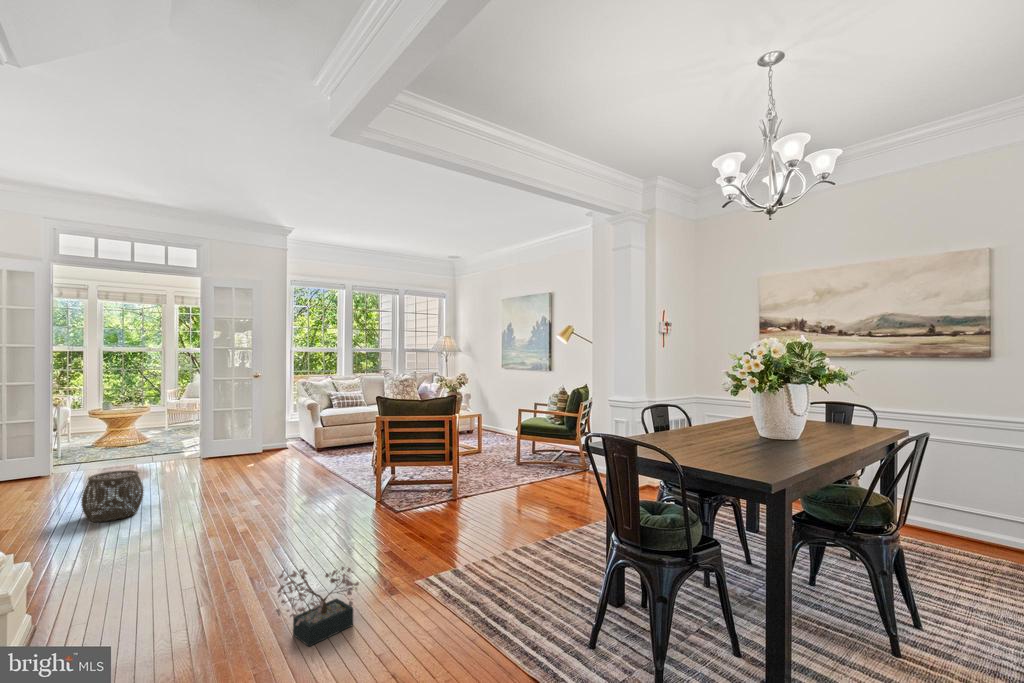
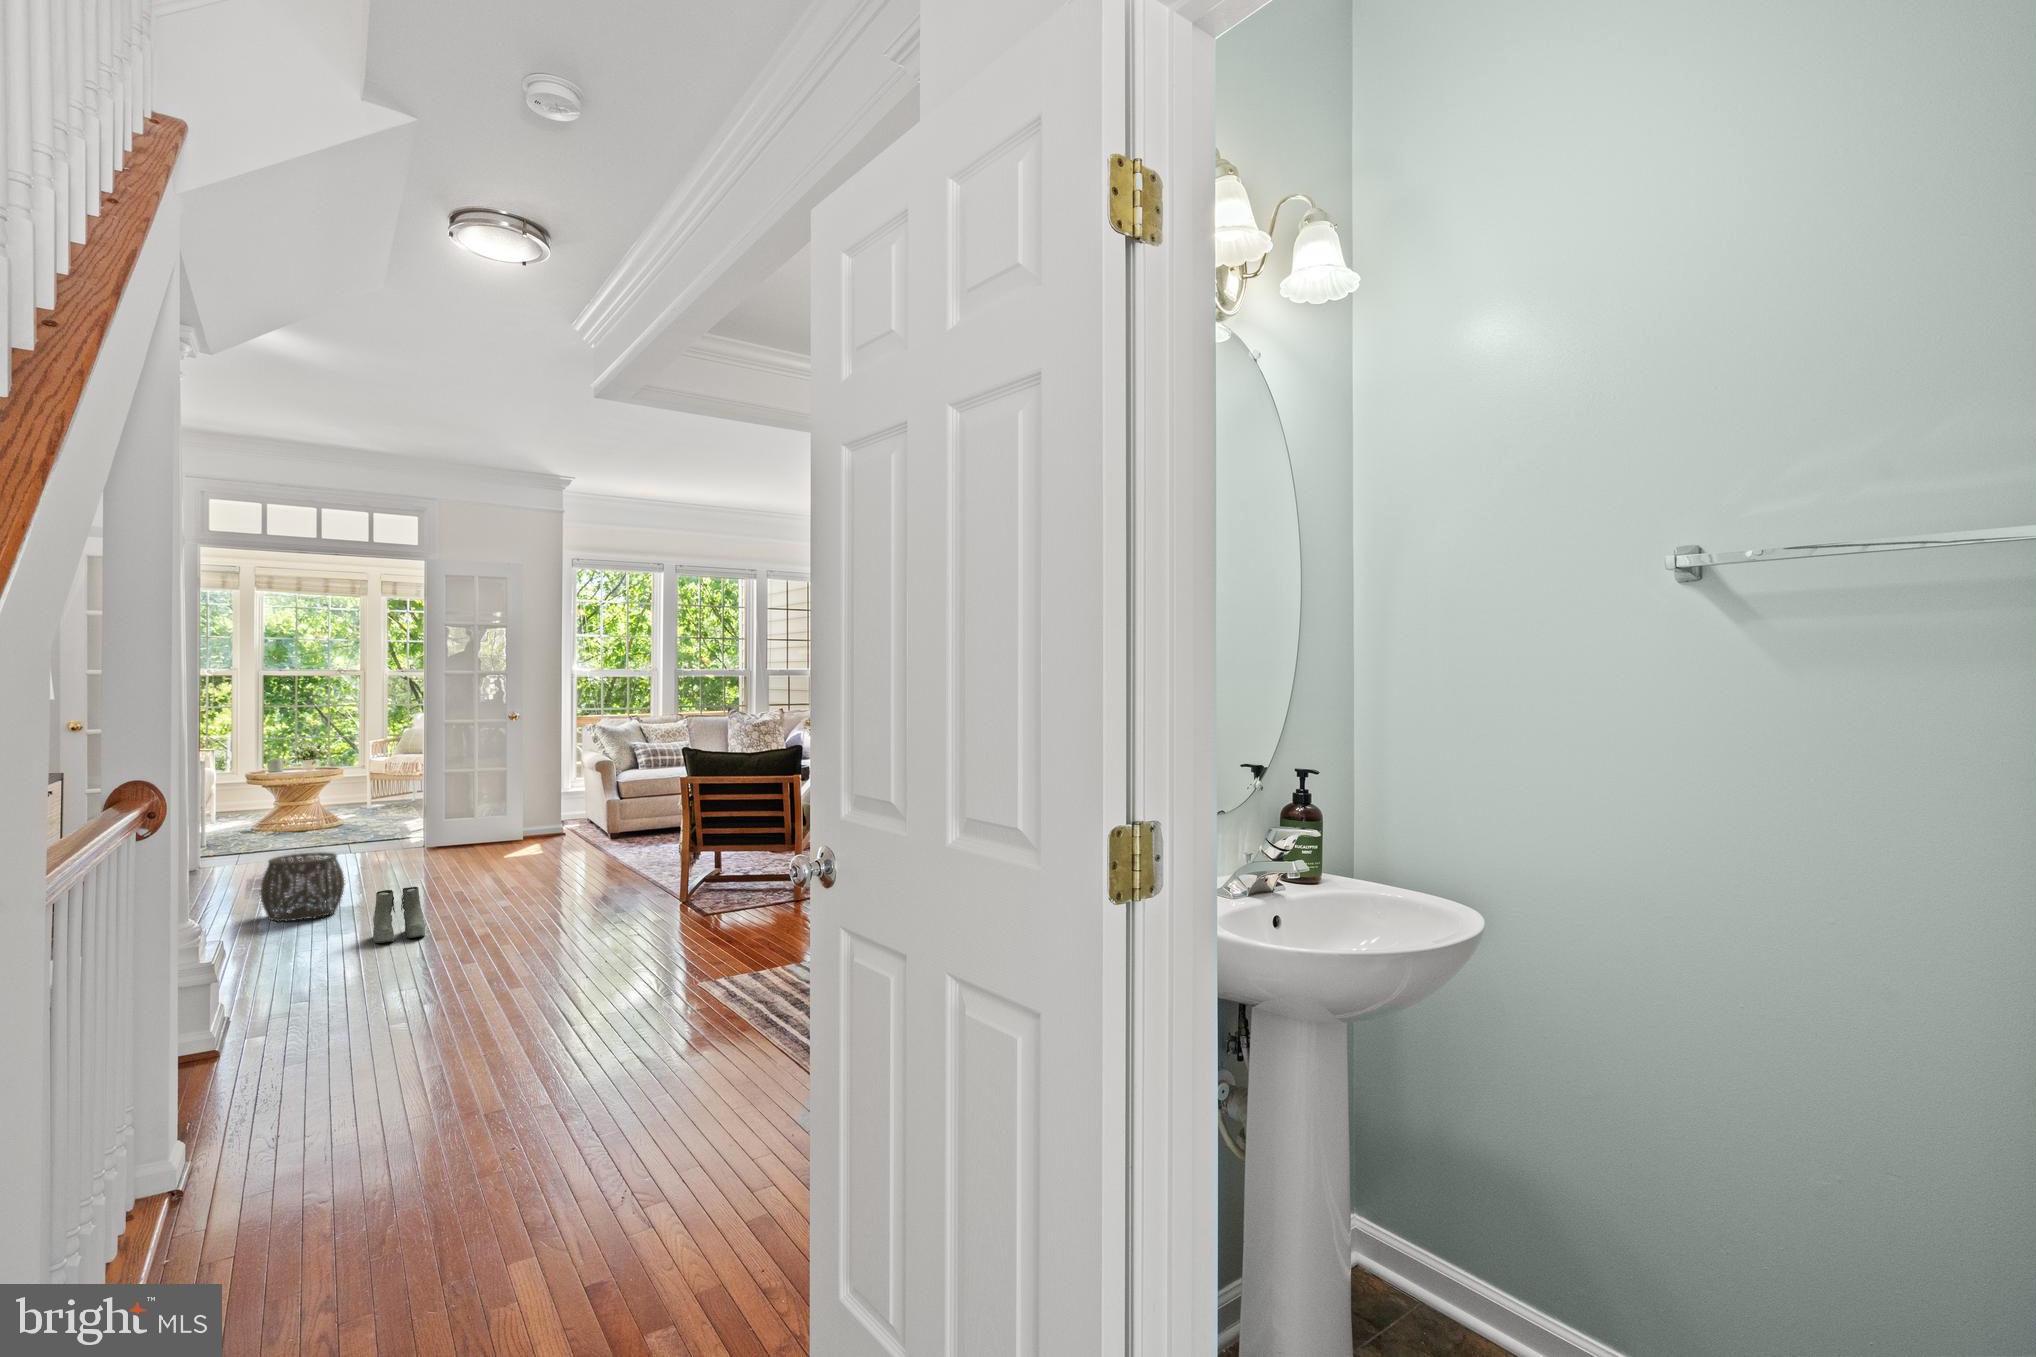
boots: none [162,498,200,543] -> present [373,887,425,943]
decorative plant: present [276,567,359,646] -> none [511,946,616,1033]

